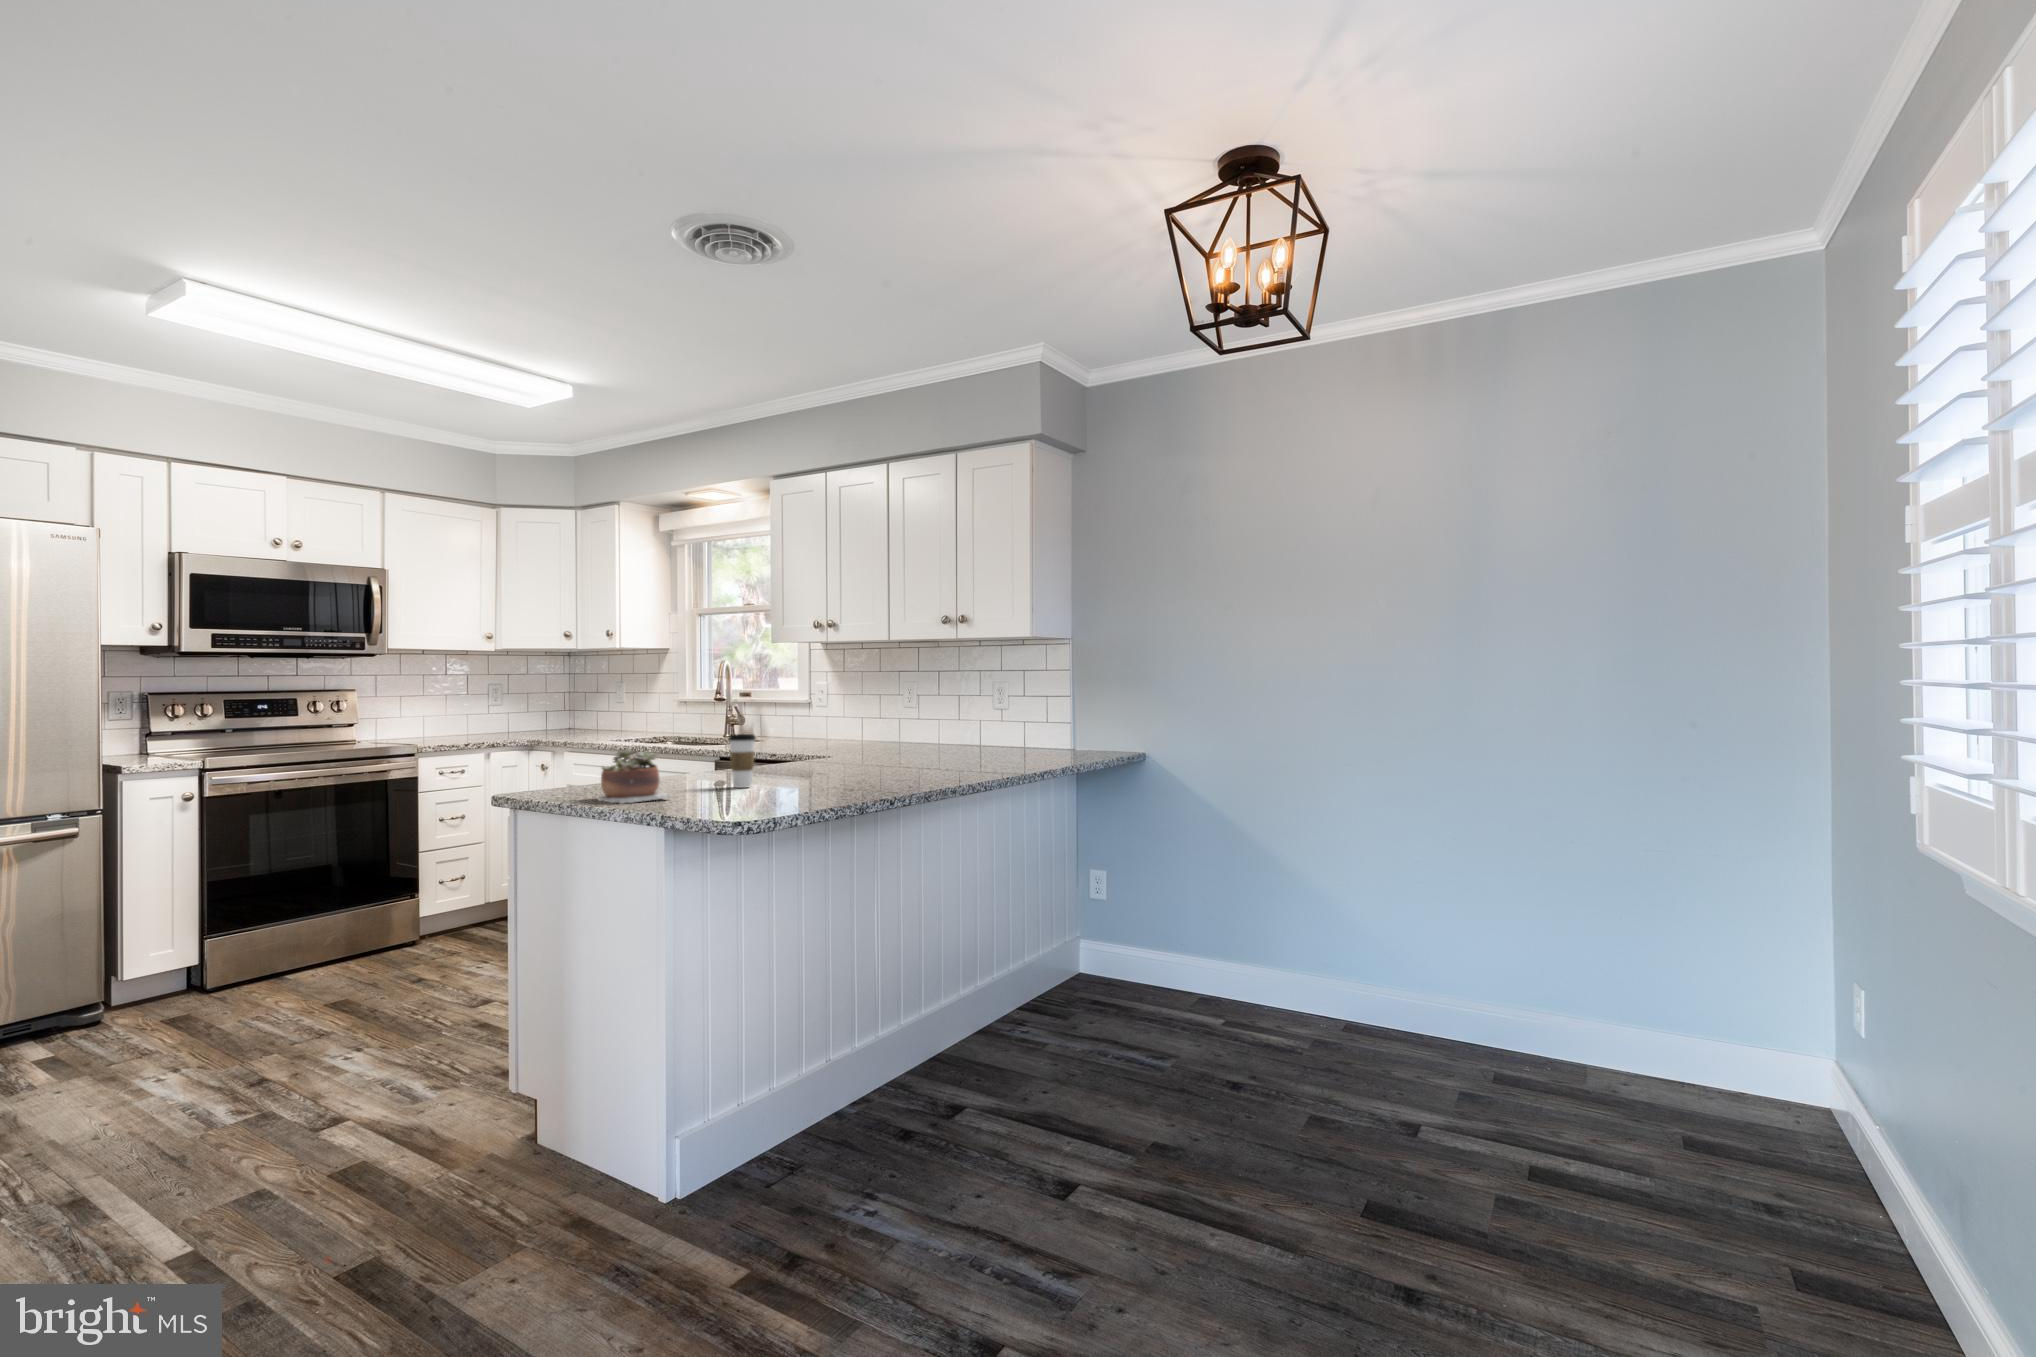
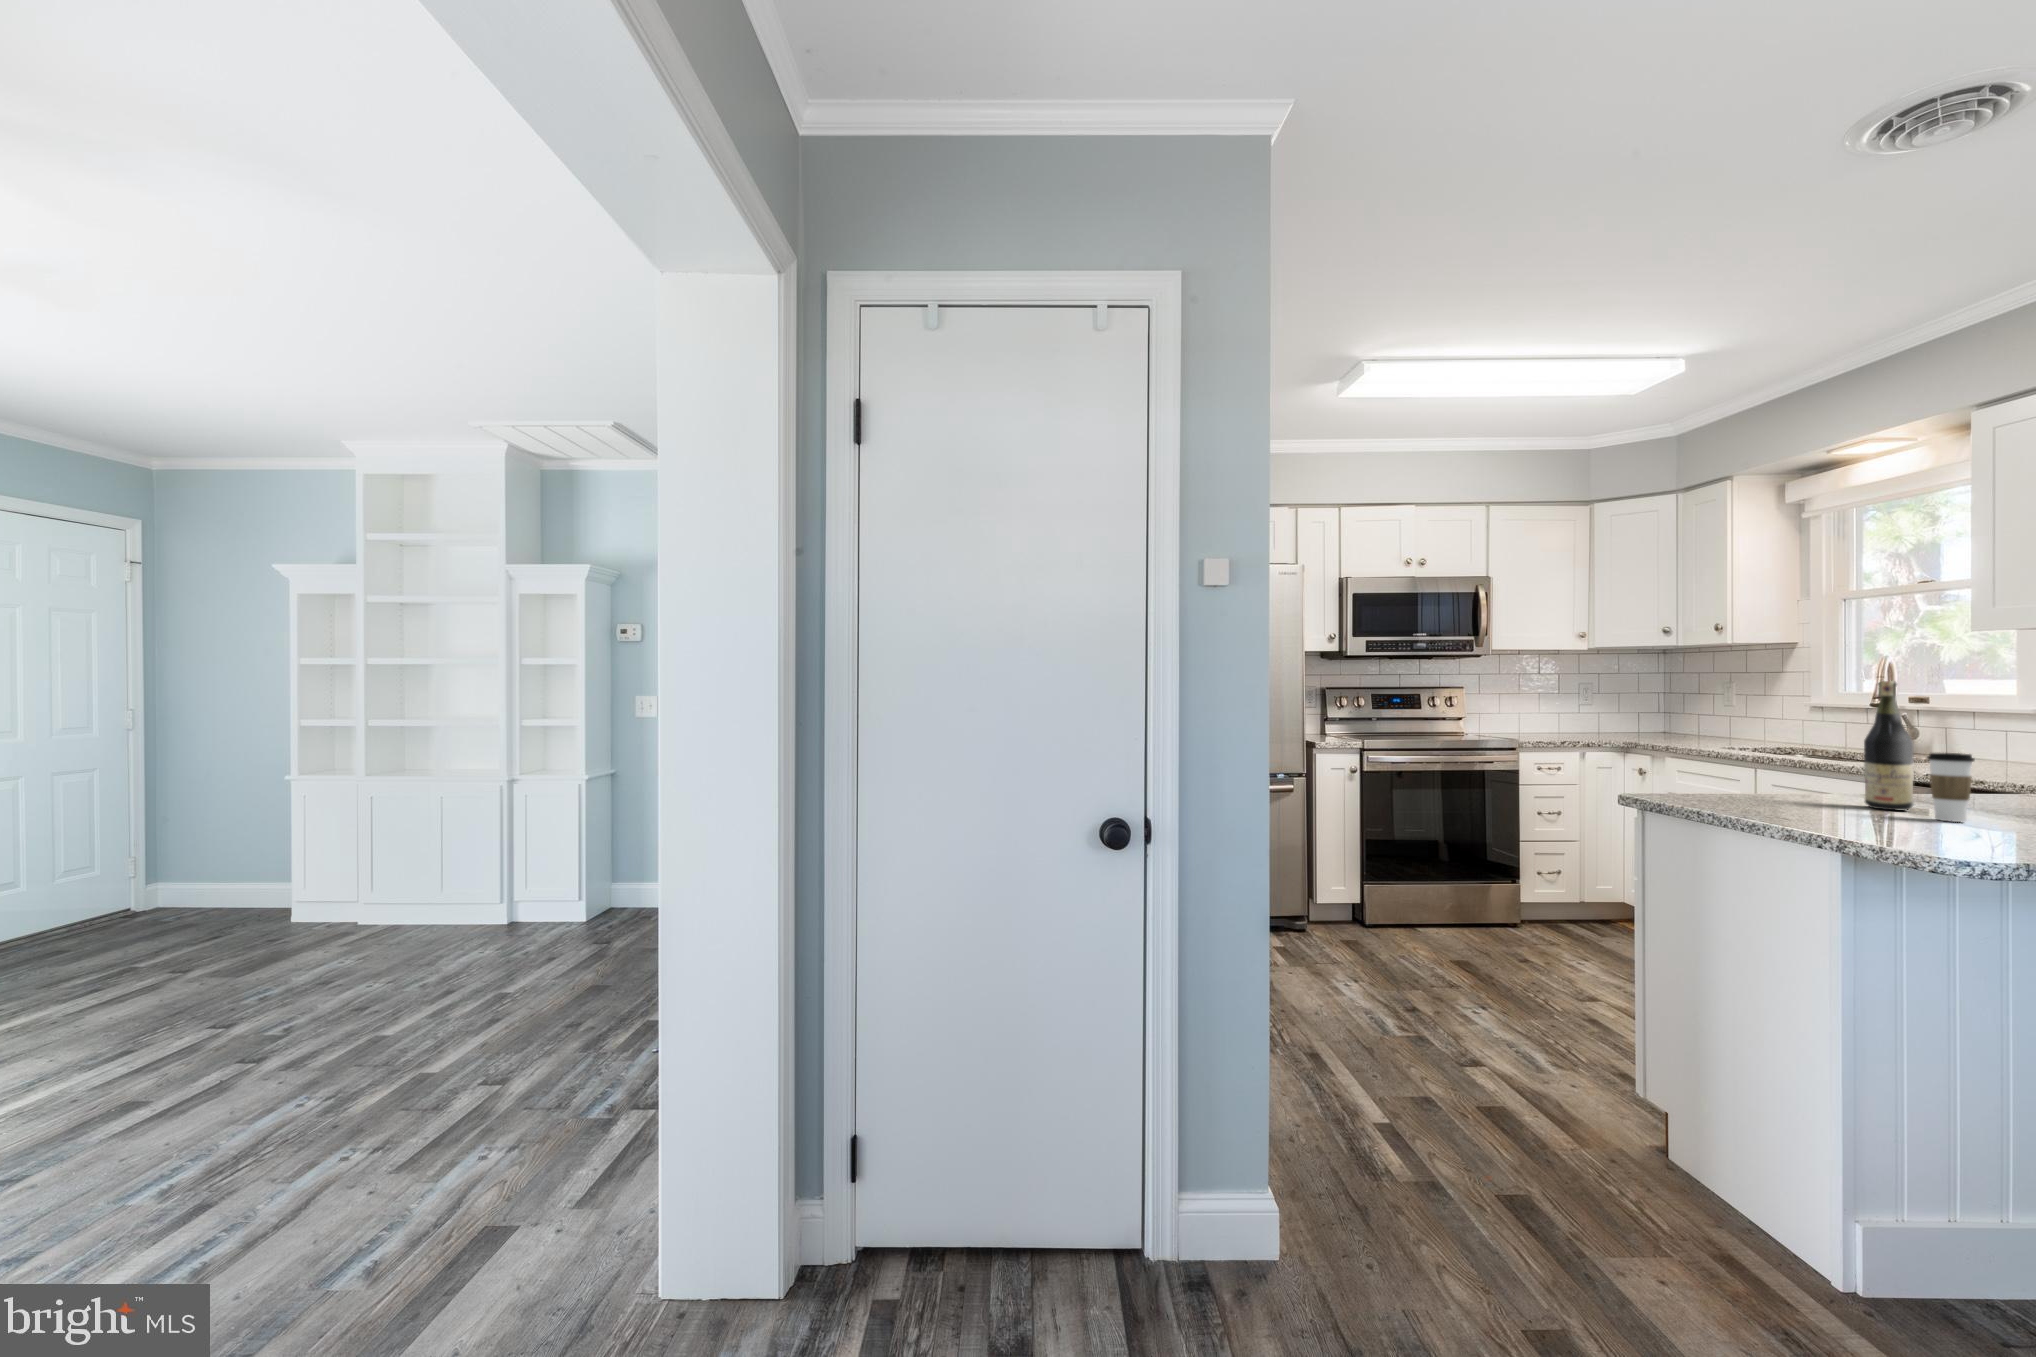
wine bottle: none [691,679,722,783] -> present [1864,681,1914,810]
succulent plant: present [598,748,670,804] -> none [1739,759,1847,821]

